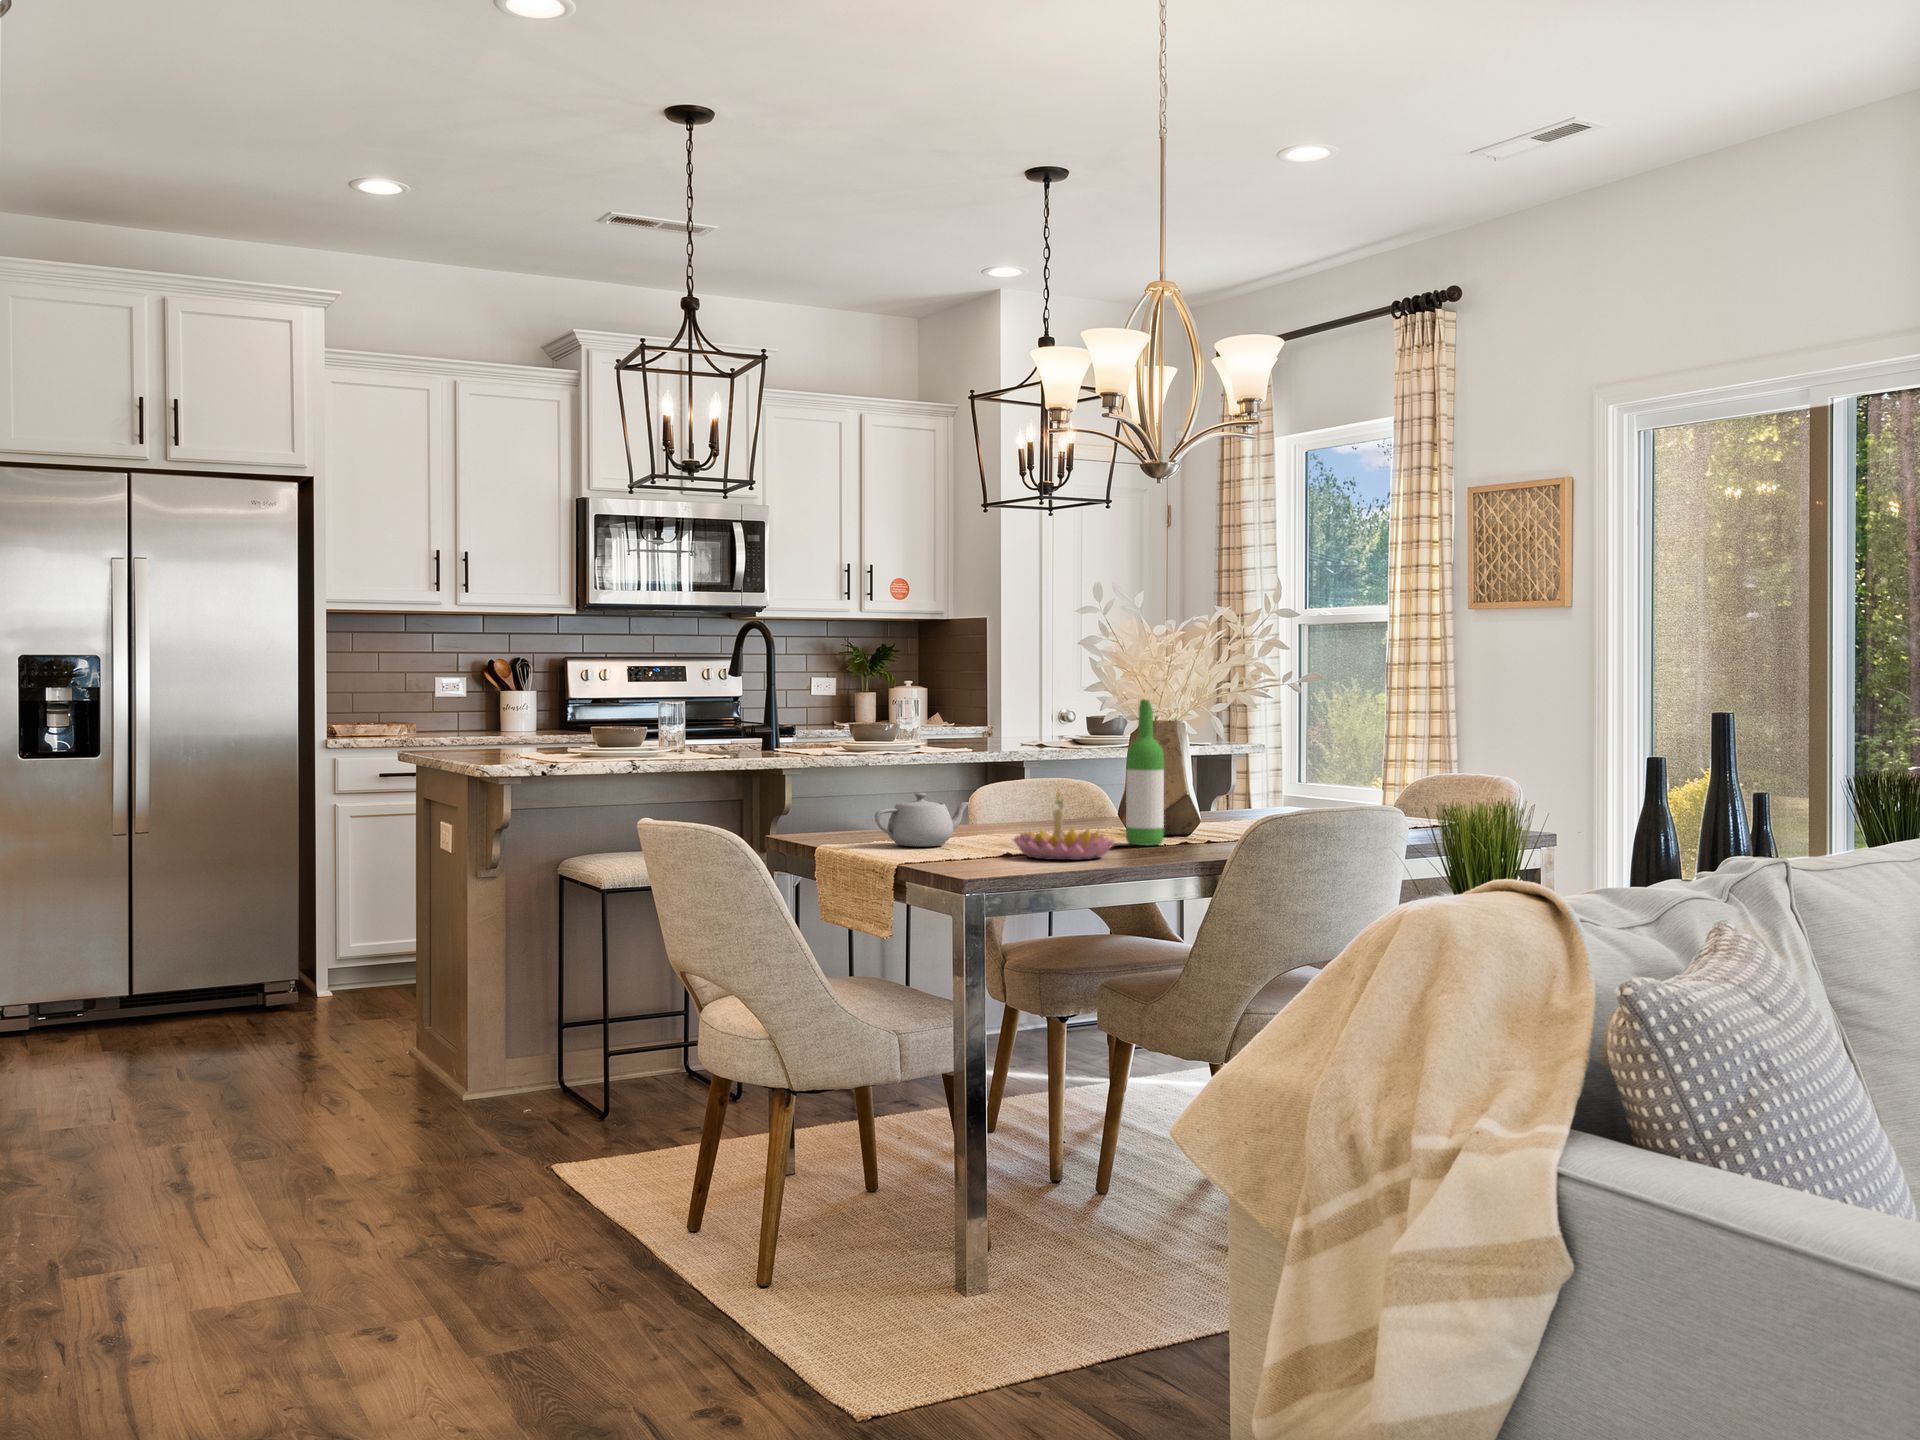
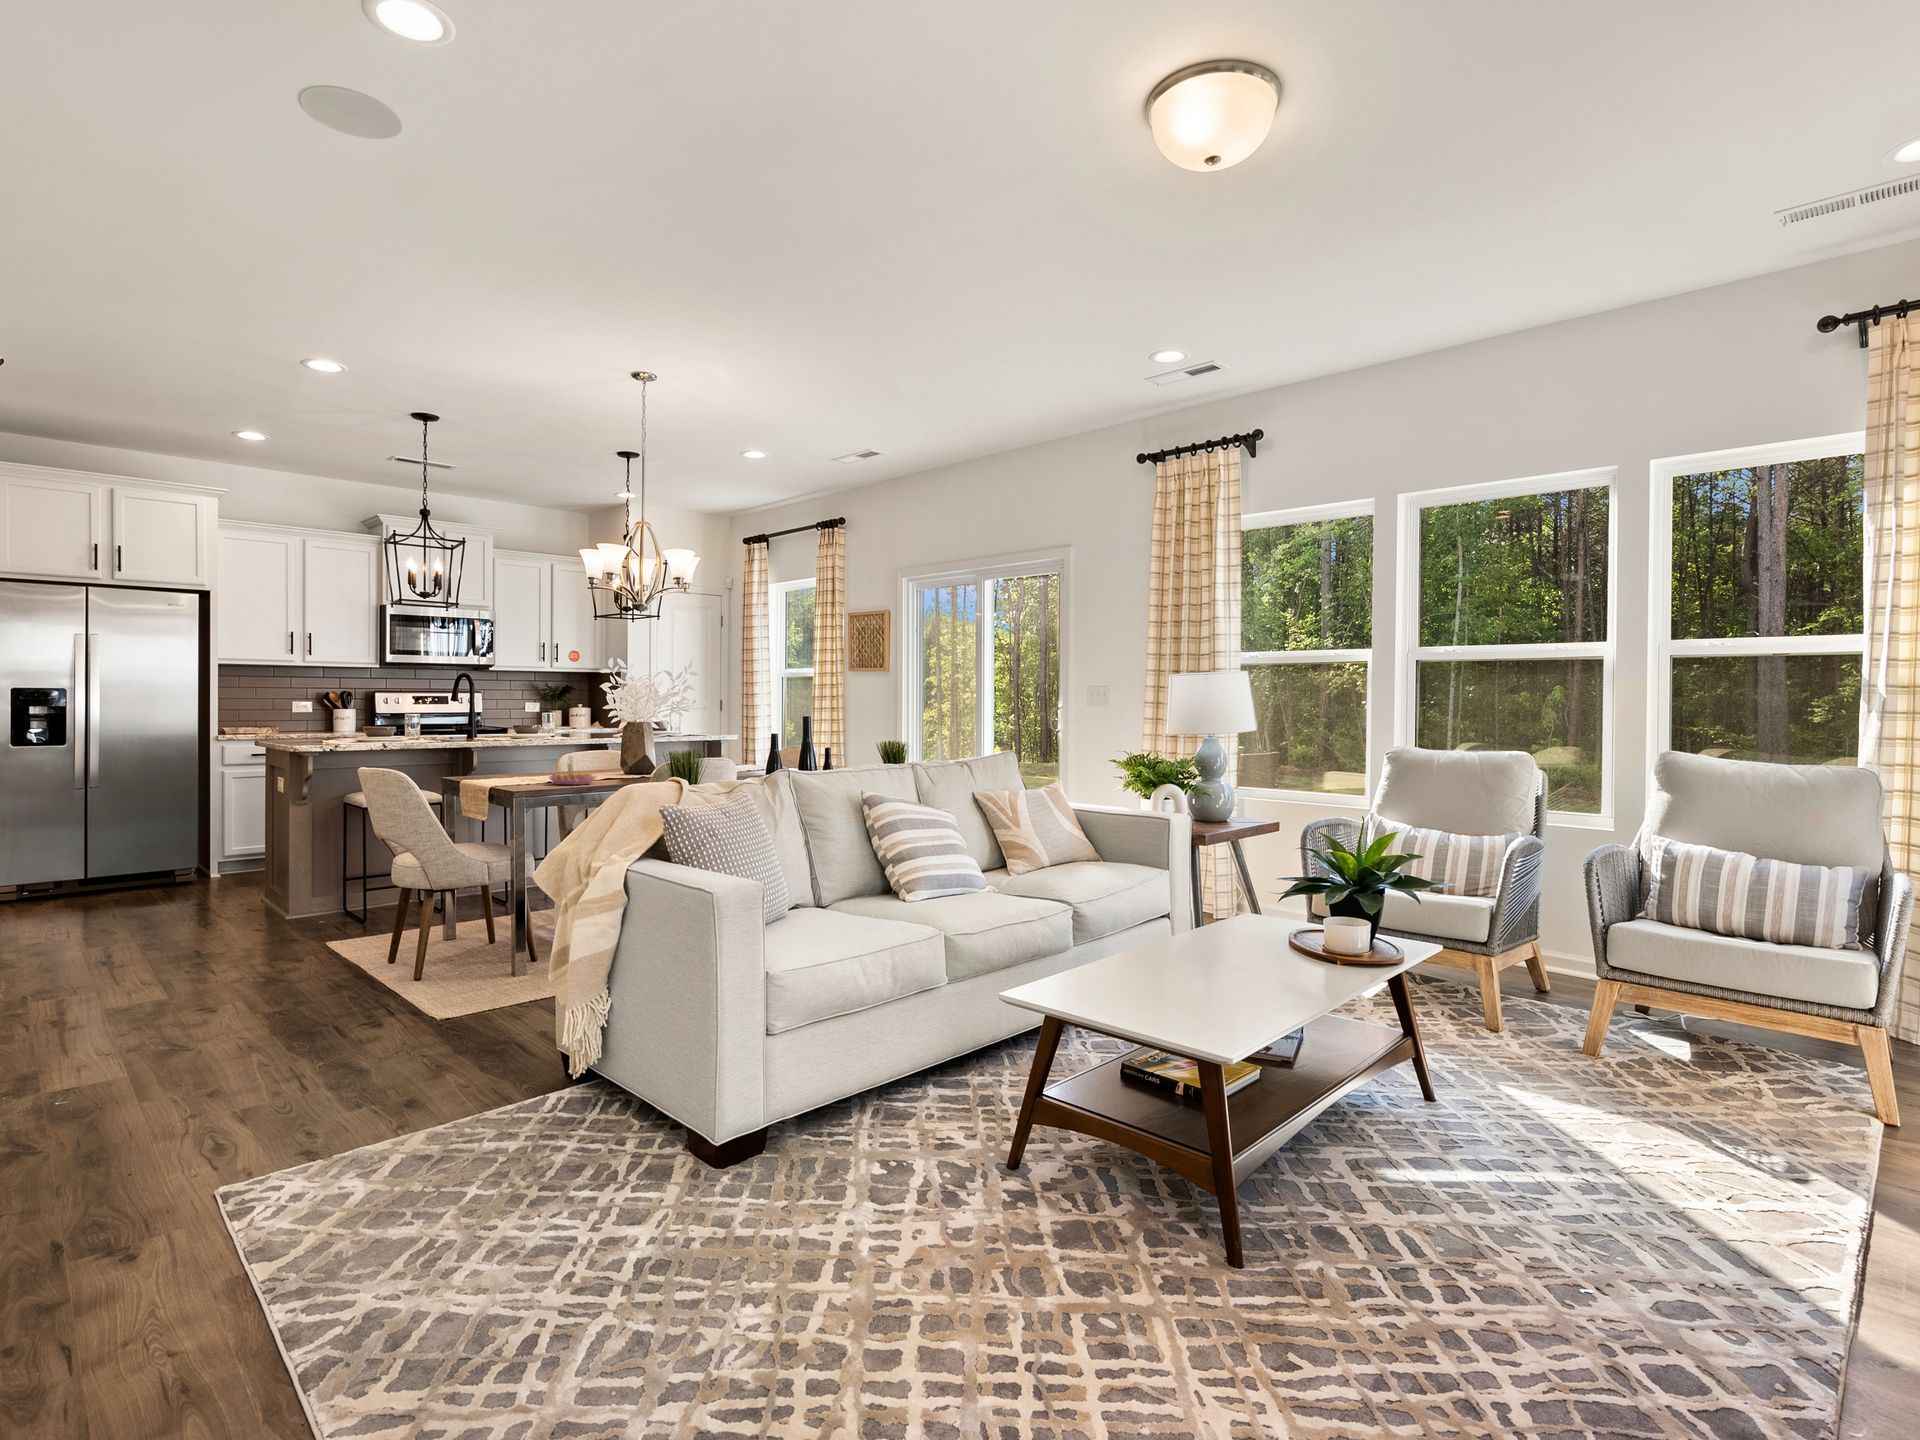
wine bottle: present [1126,699,1164,846] -> none [613,714,630,780]
teapot: present [874,793,970,846] -> none [488,757,539,781]

